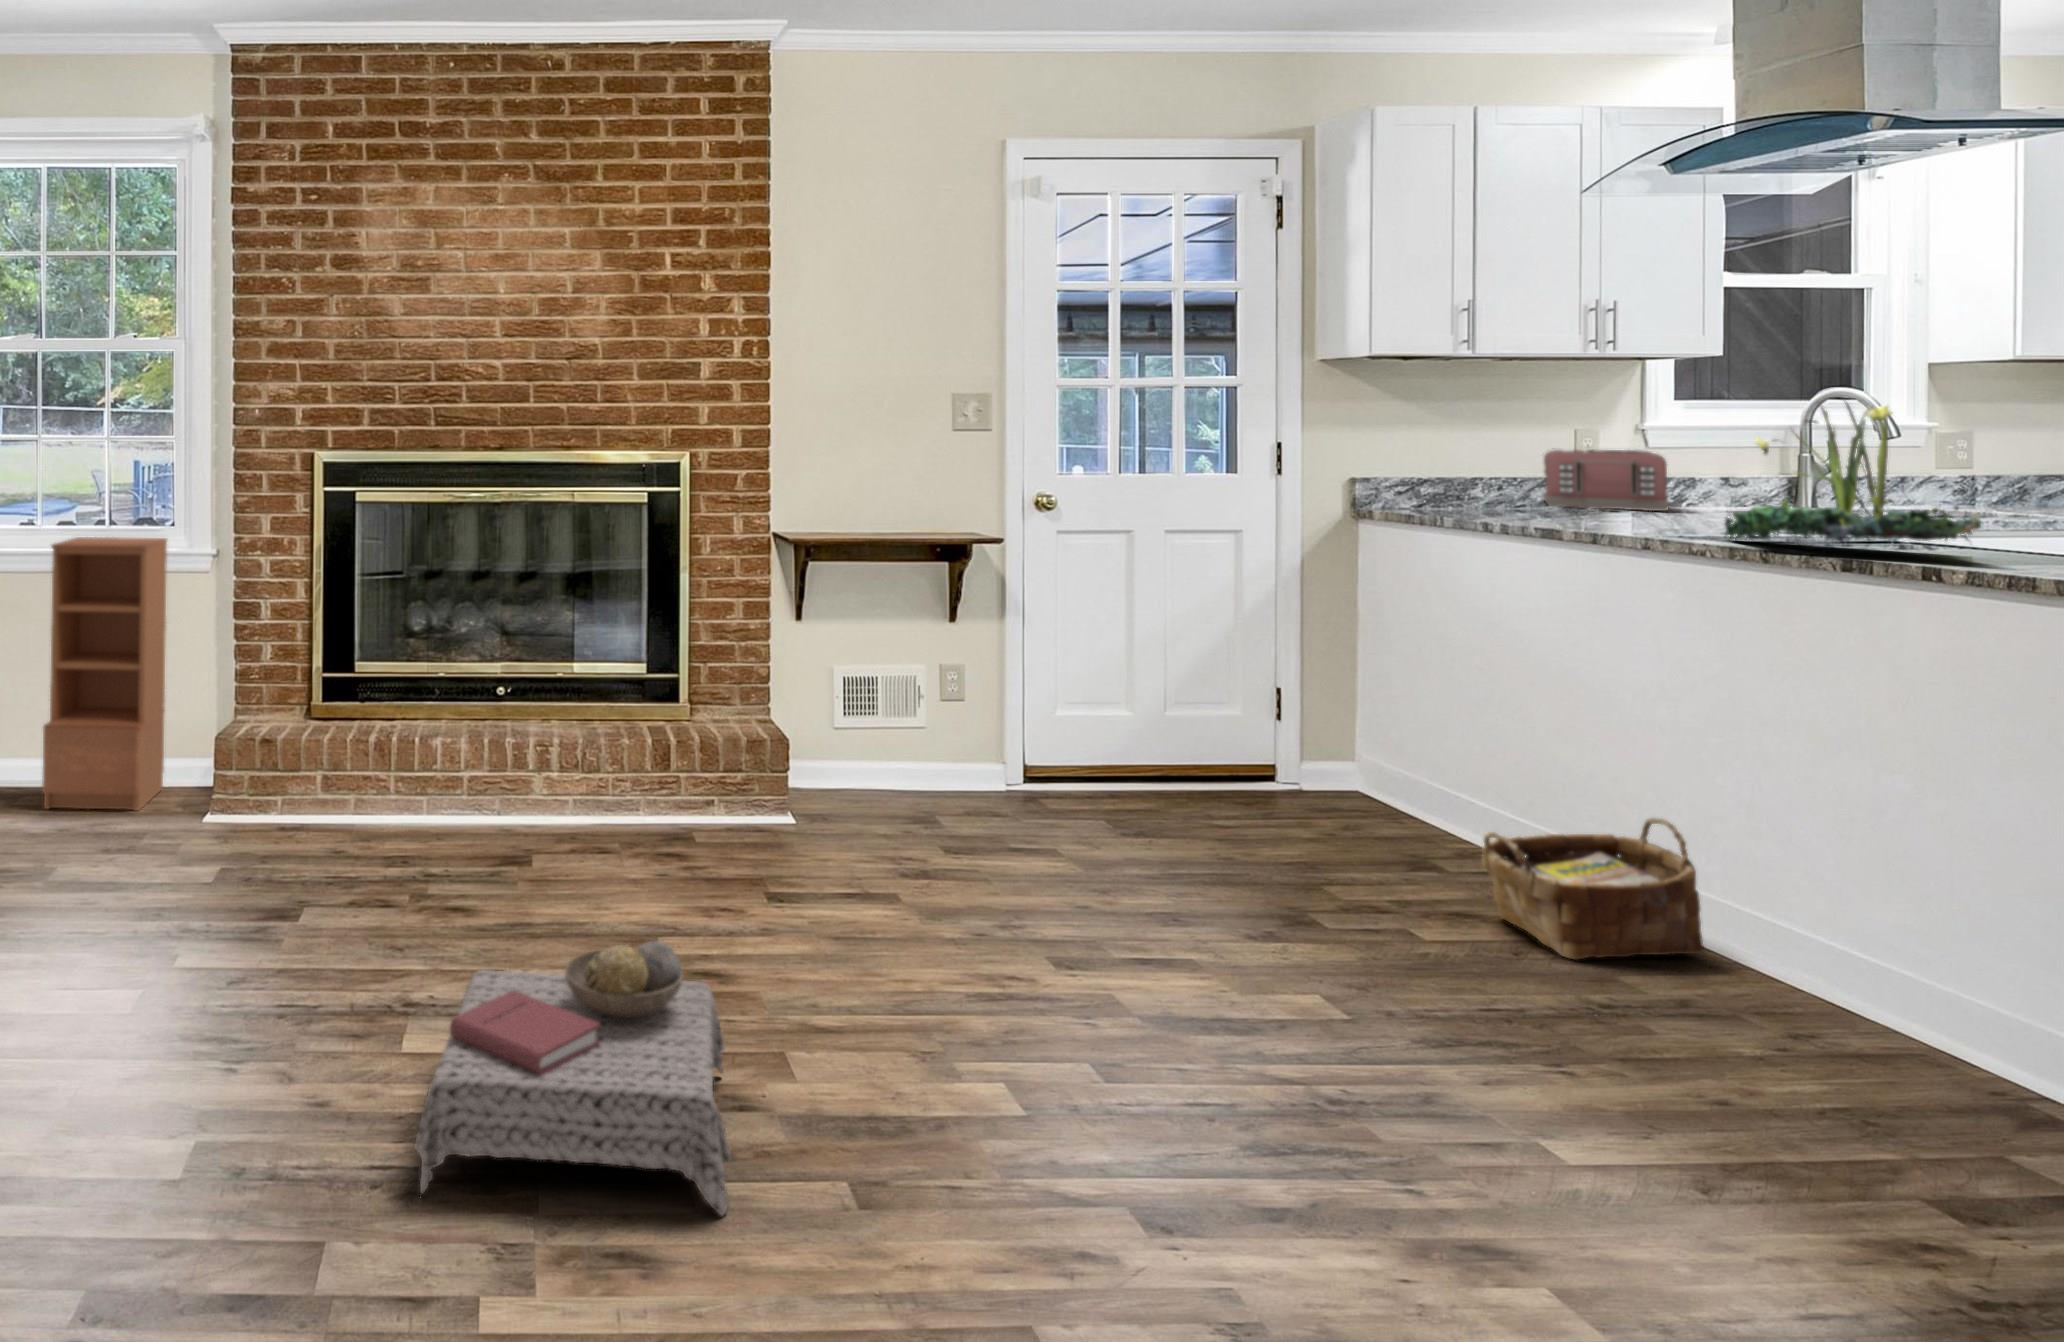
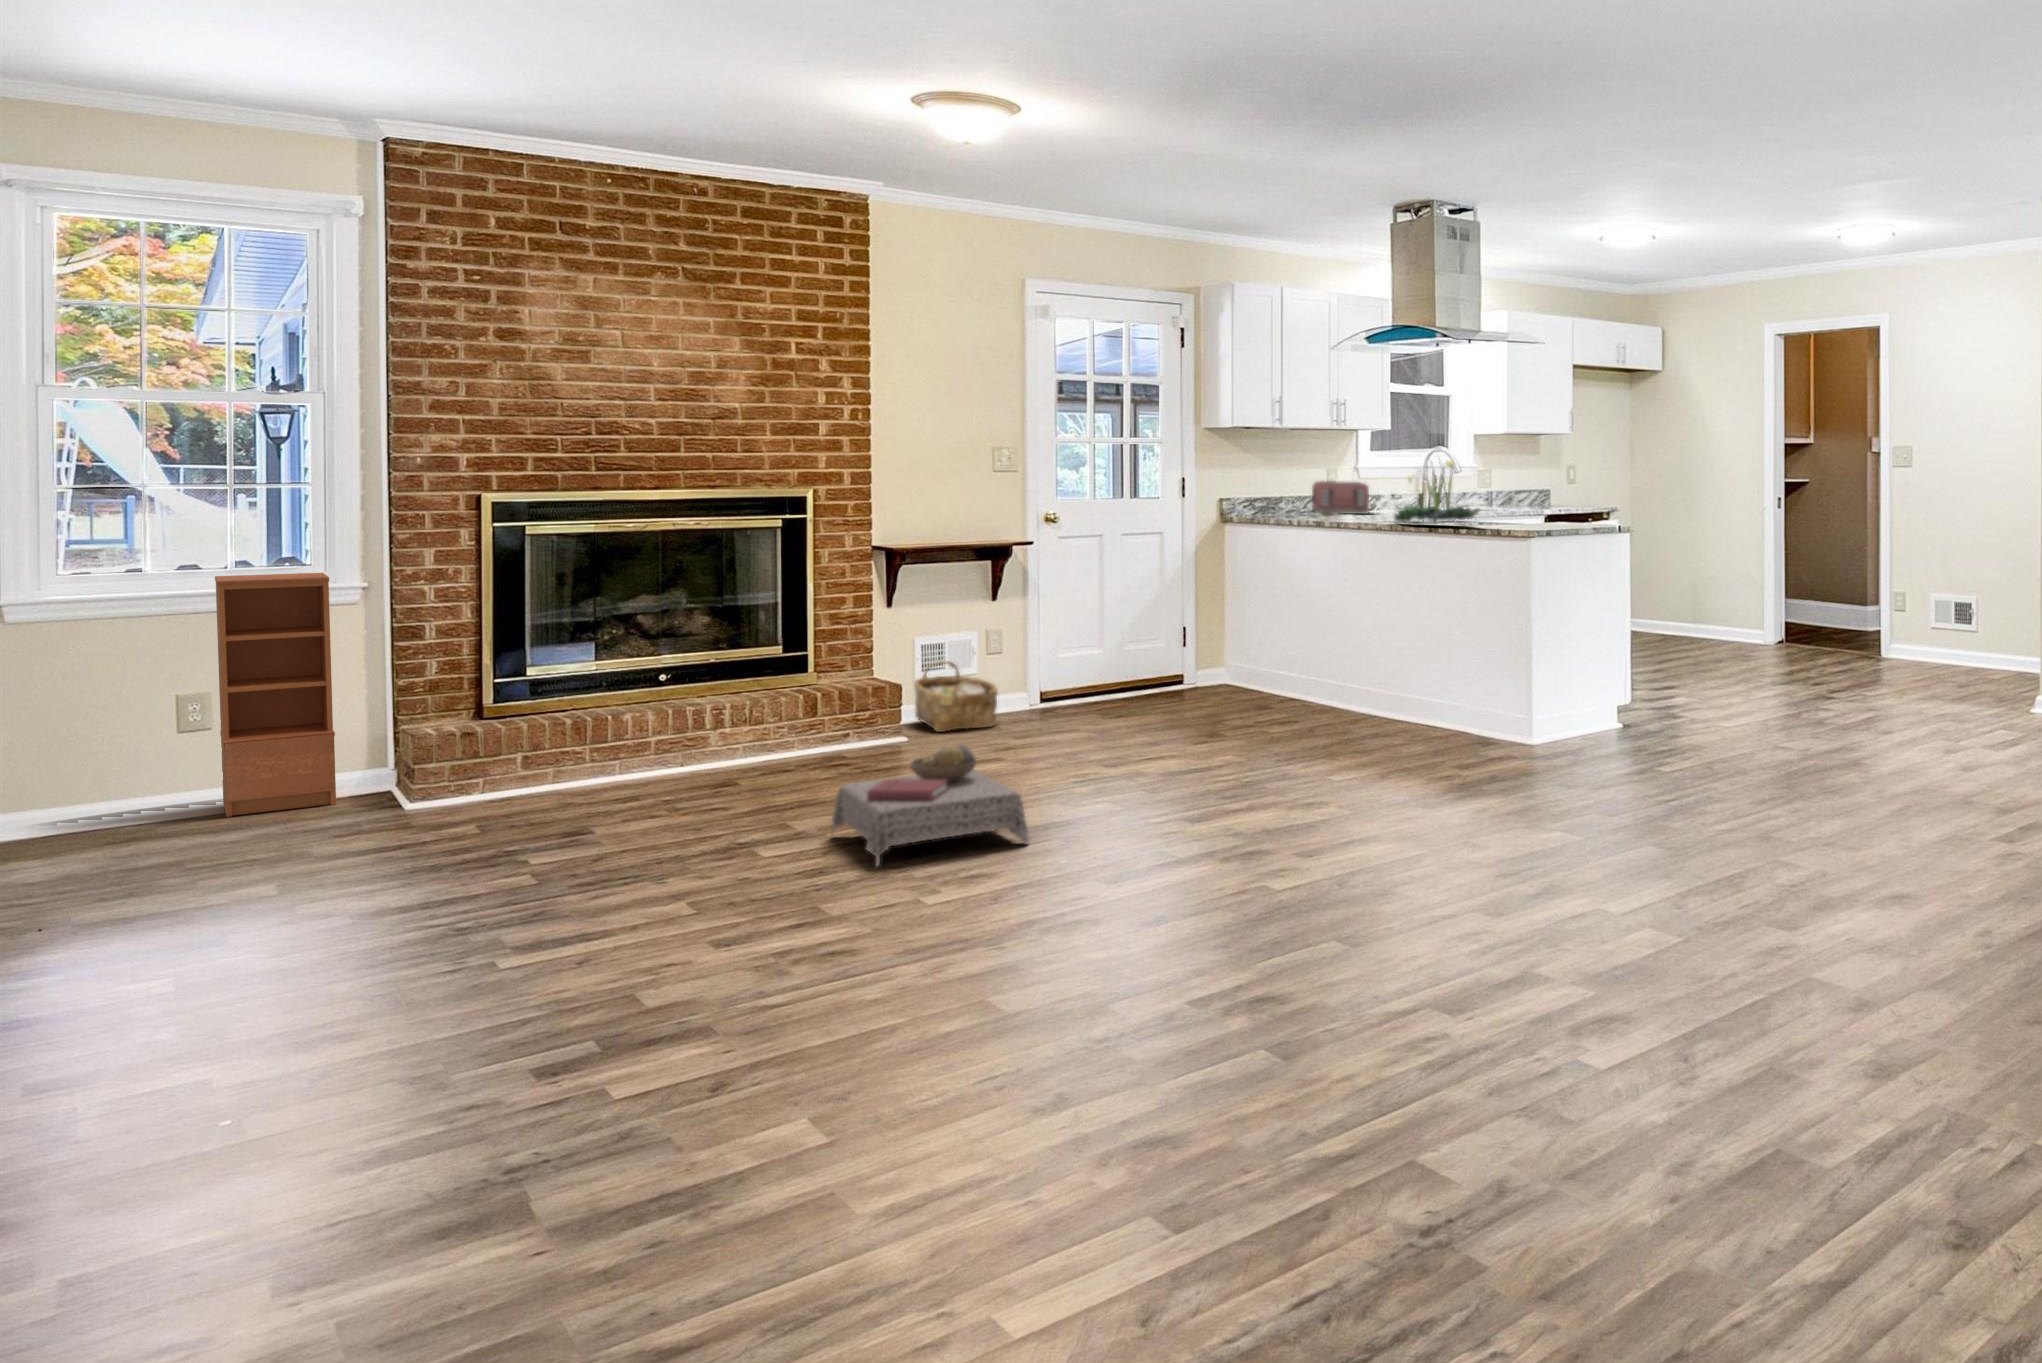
woven basket: present [1482,818,1704,960] -> present [914,660,998,732]

